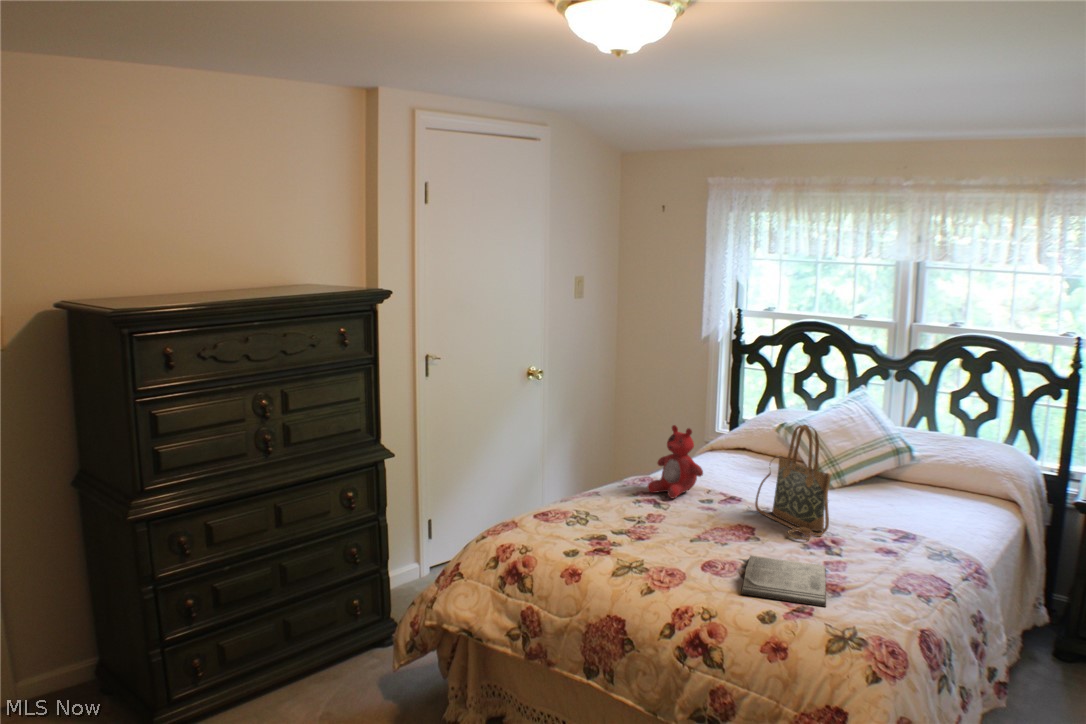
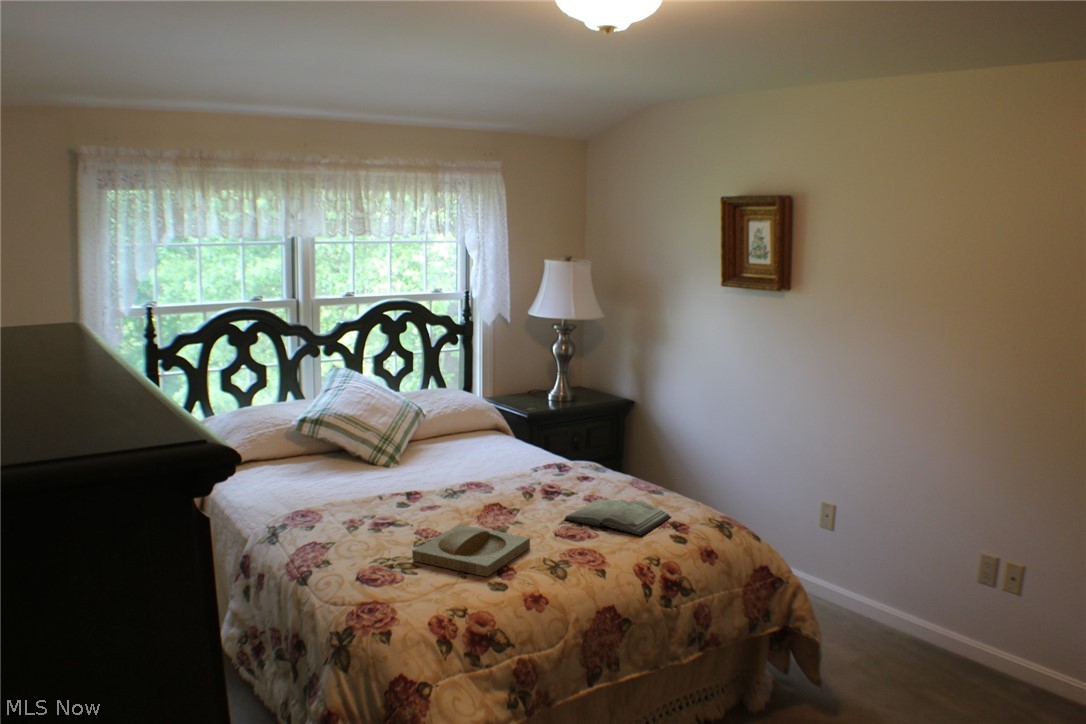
stuffed bear: present [647,425,703,498] -> none [324,437,385,522]
handbag: present [755,425,831,540] -> none [435,397,536,497]
tray: none [580,511,666,553] -> present [412,525,530,577]

